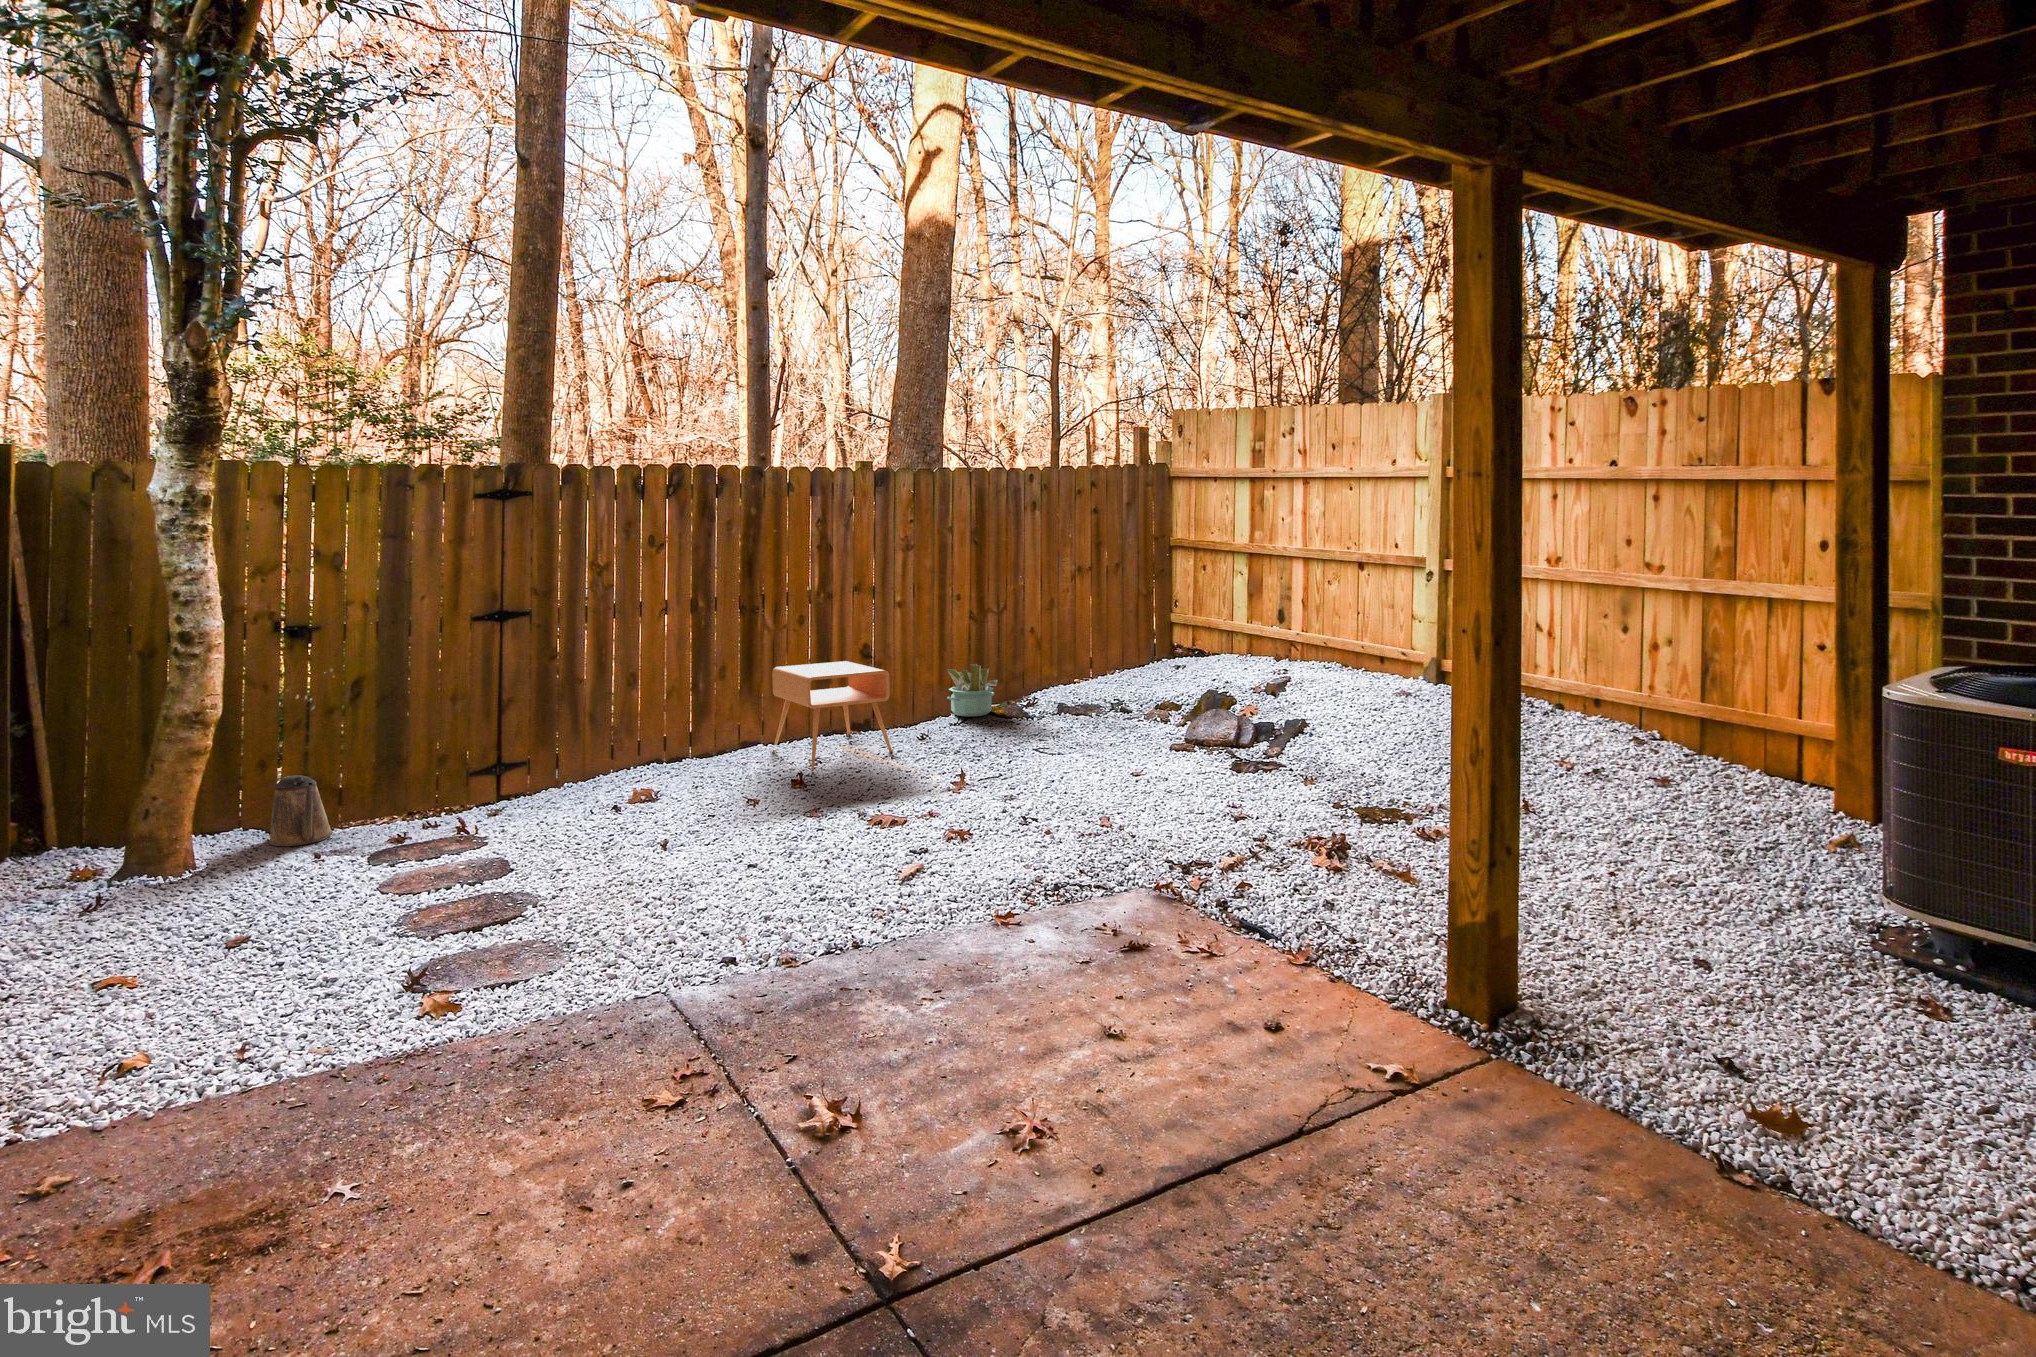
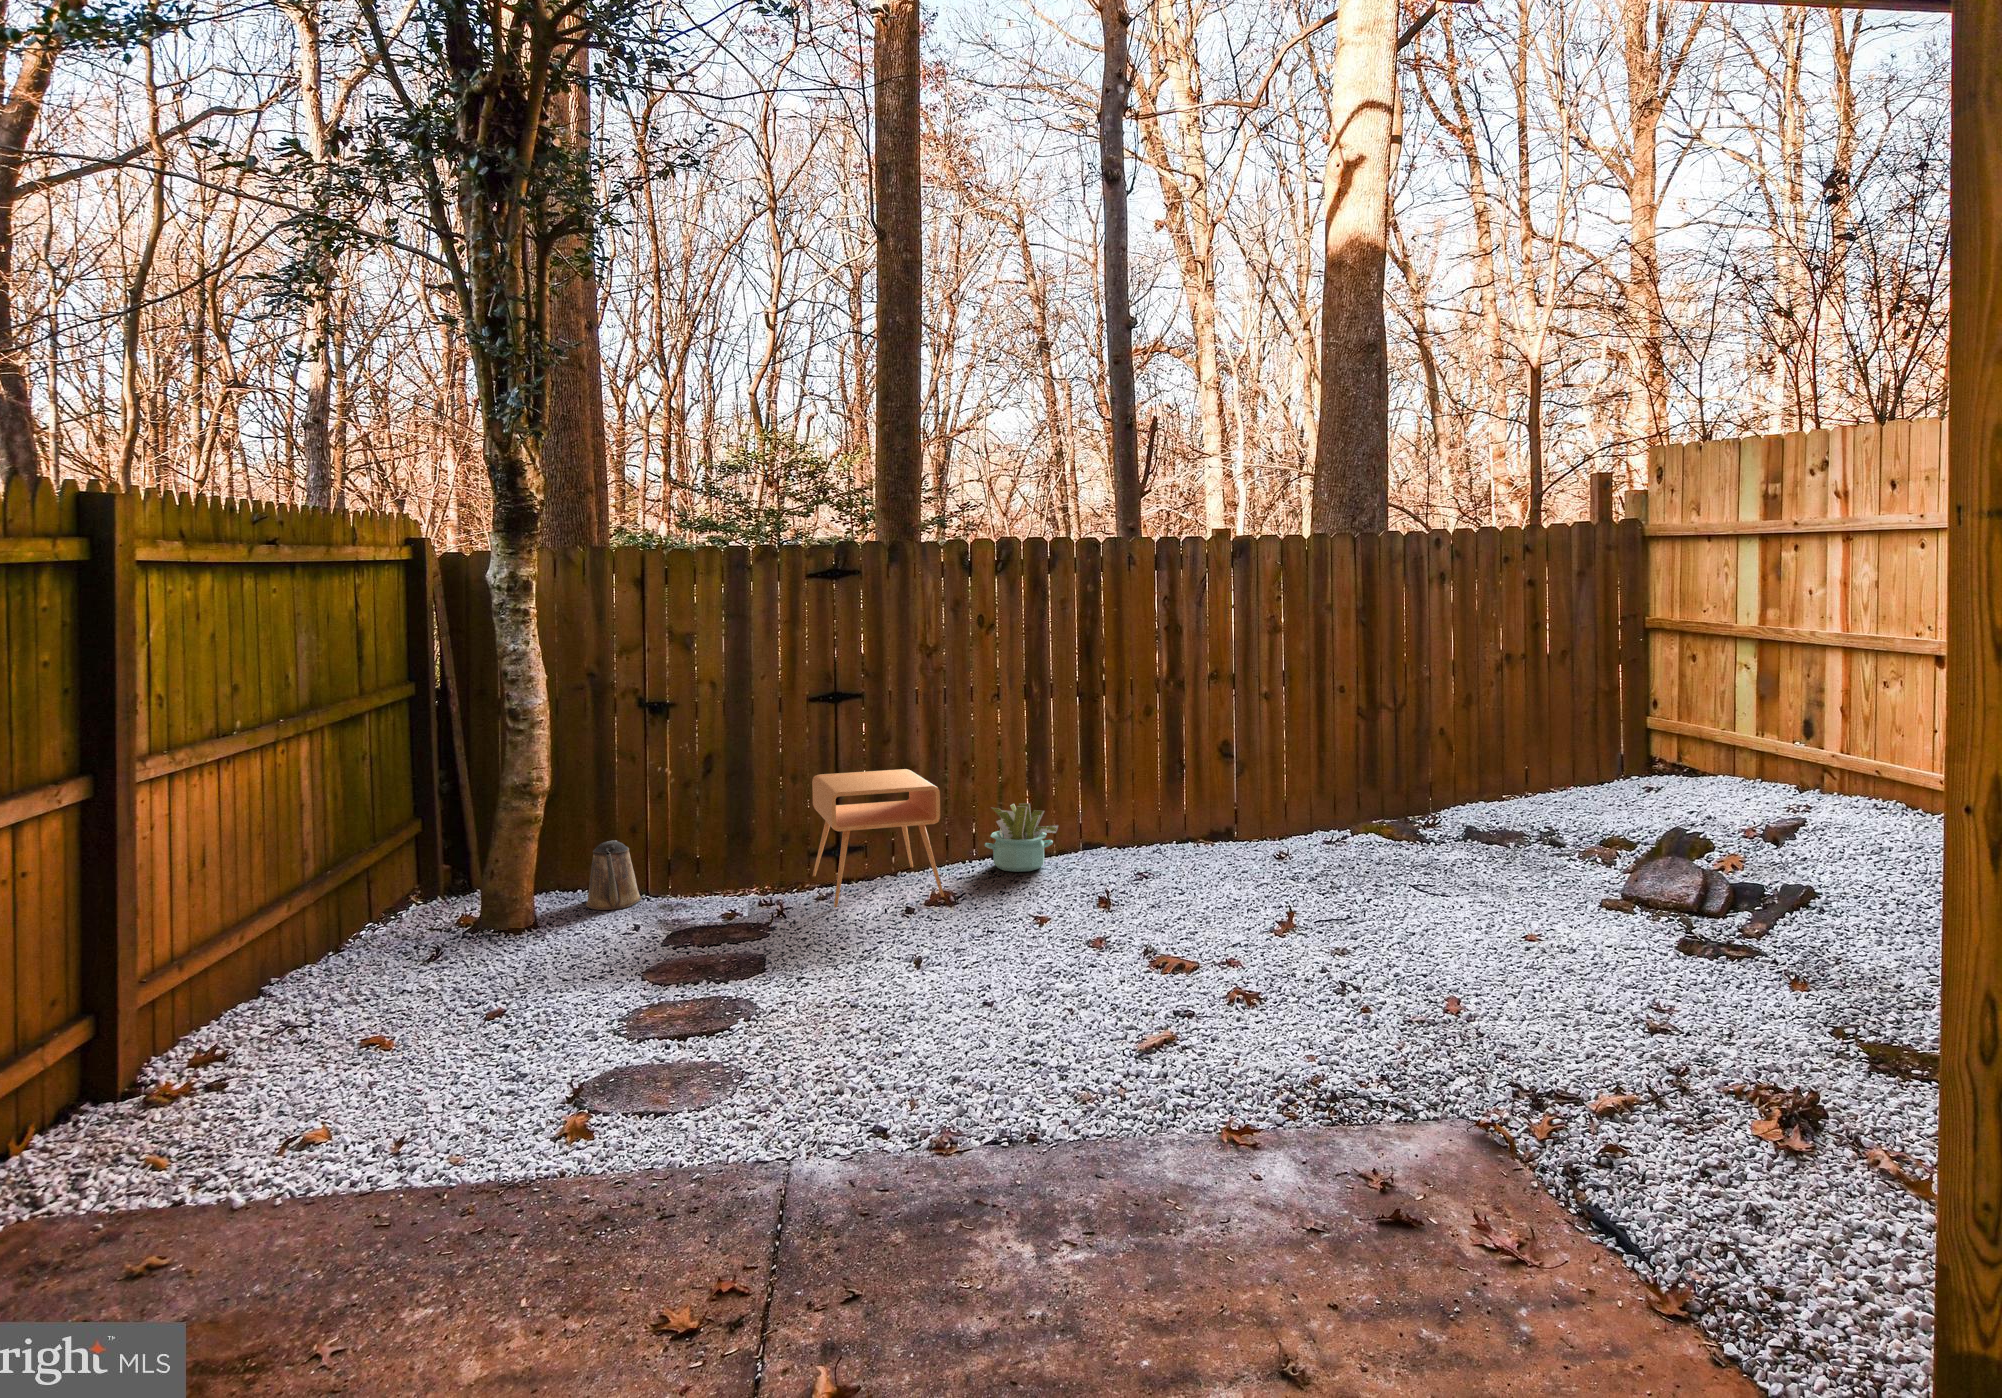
side table: present [772,661,894,770] -> present [812,769,944,907]
decorative plant: present [947,664,998,716] -> present [985,803,1058,872]

